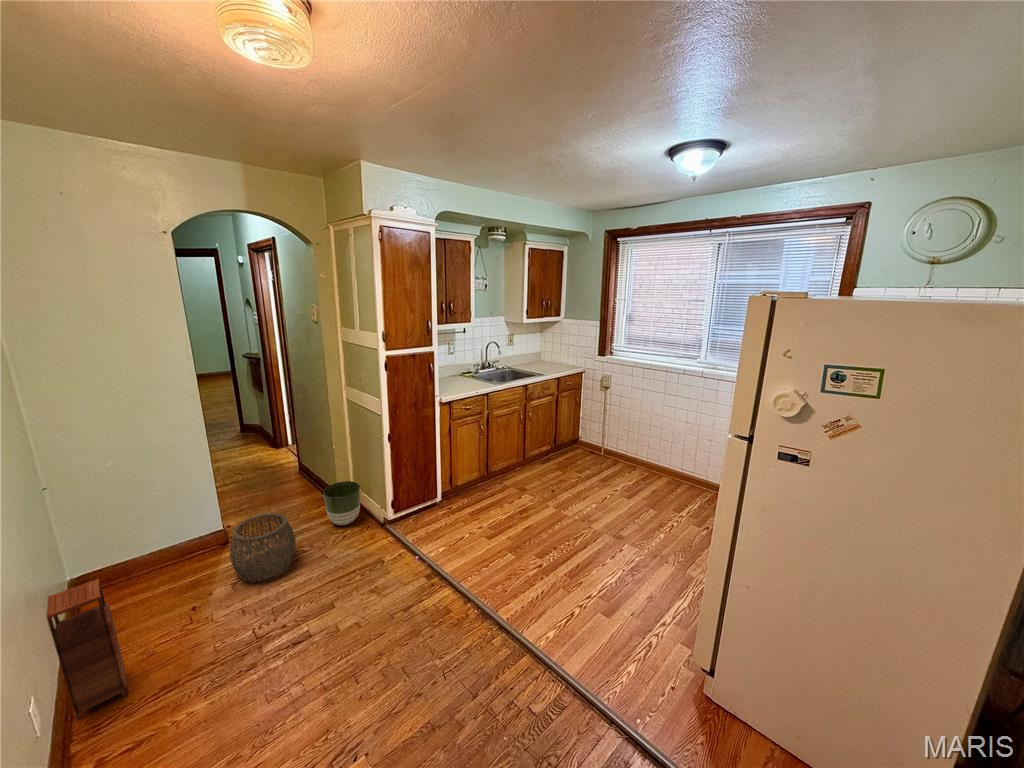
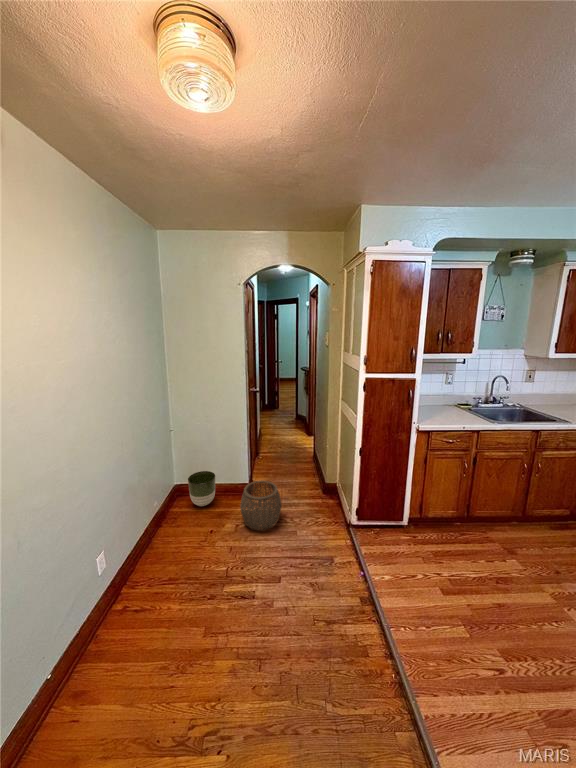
planter: present [323,481,360,525] -> present [188,471,215,506]
storage cabinet: present [46,579,127,720] -> none [130,491,168,569]

